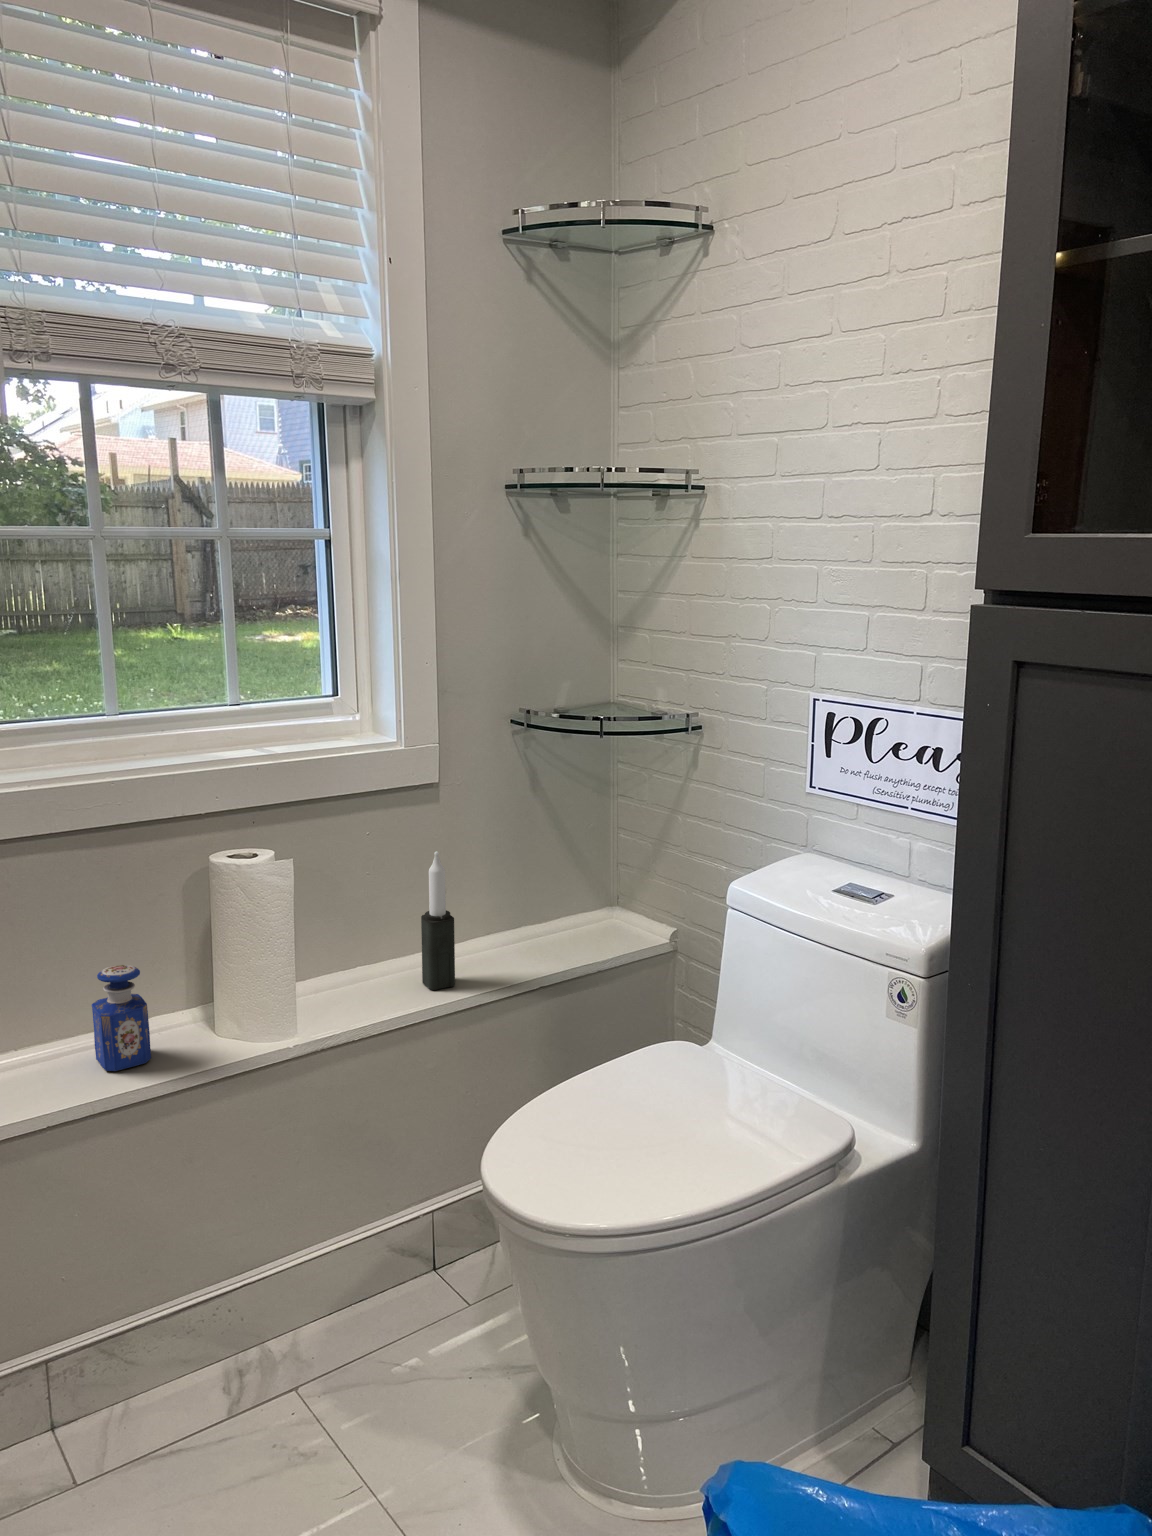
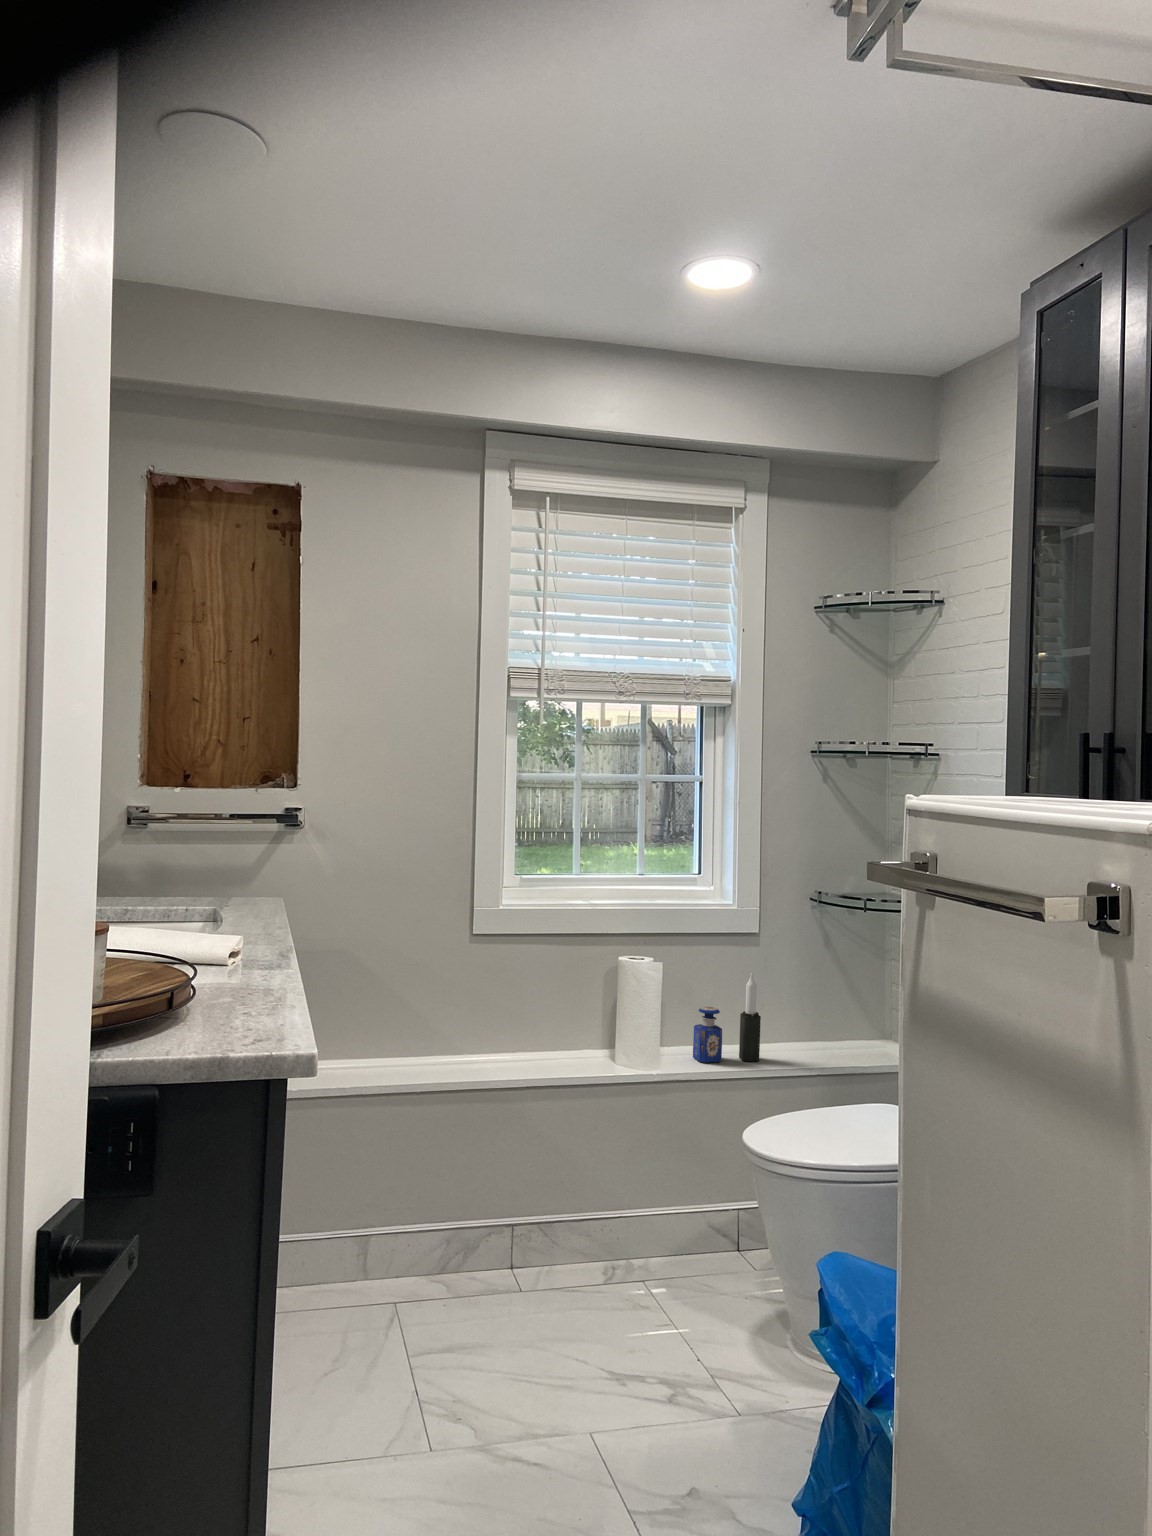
perfume bottle: present [92,965,151,1071] -> present [693,1007,722,1062]

